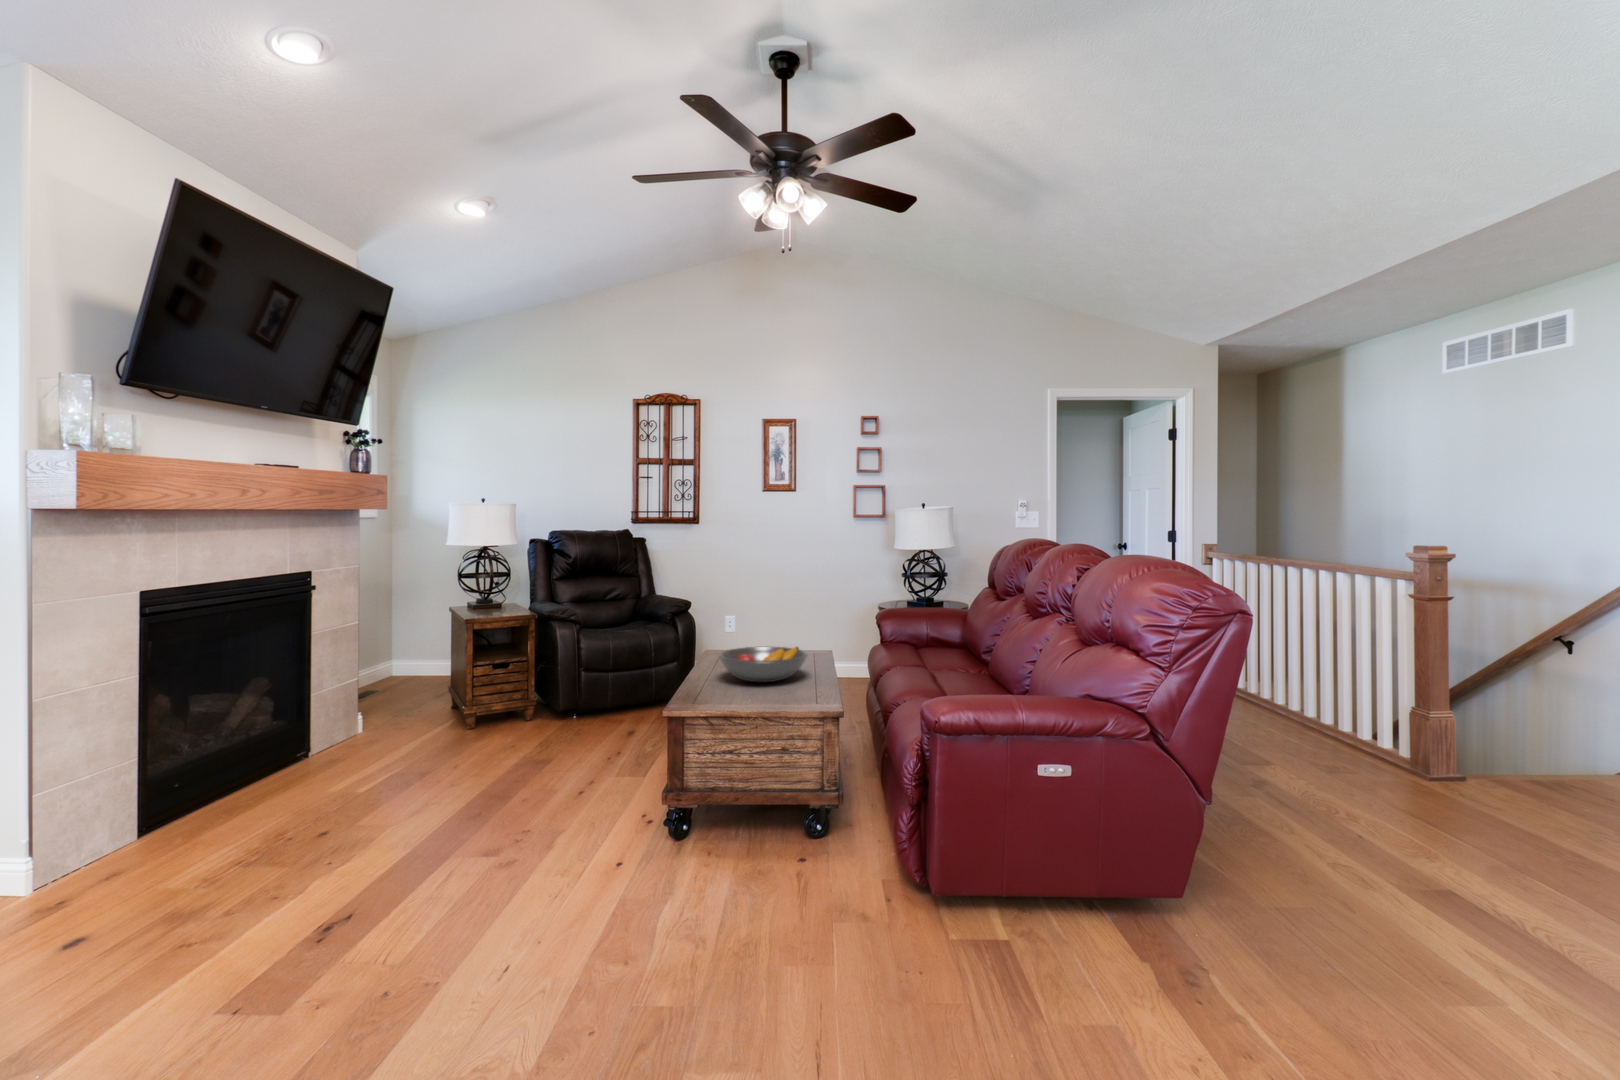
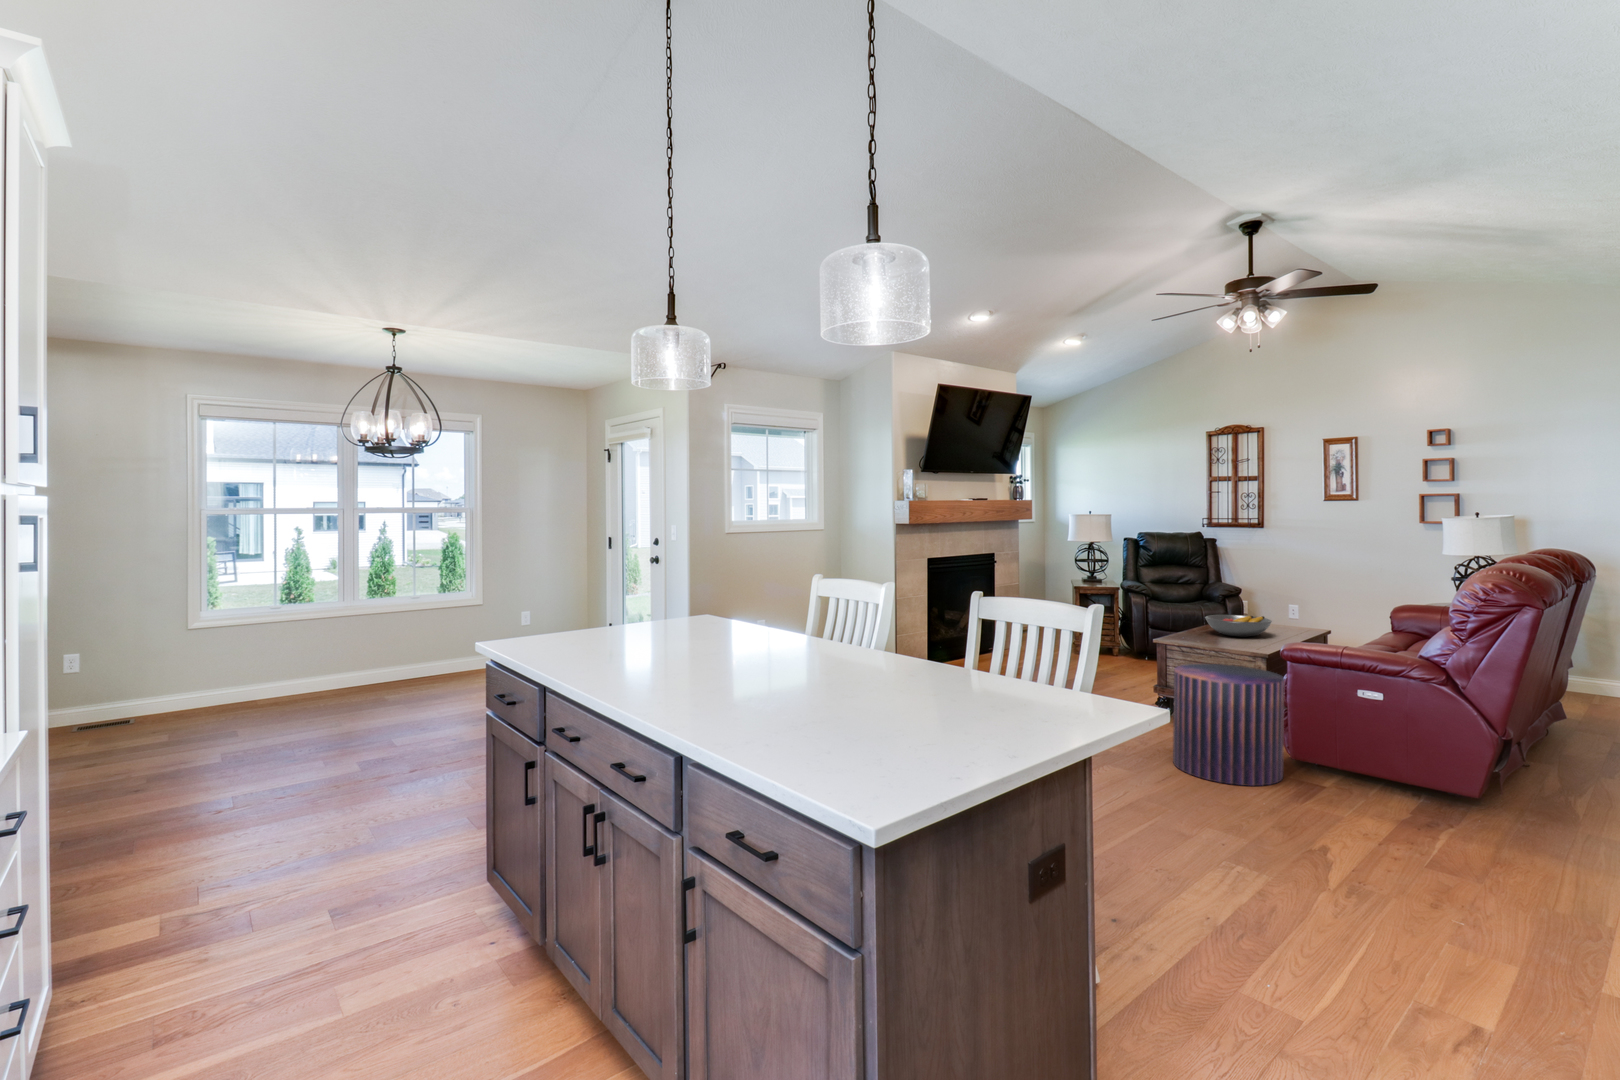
pouf: none [783,753,970,1027] -> present [1173,664,1284,786]

